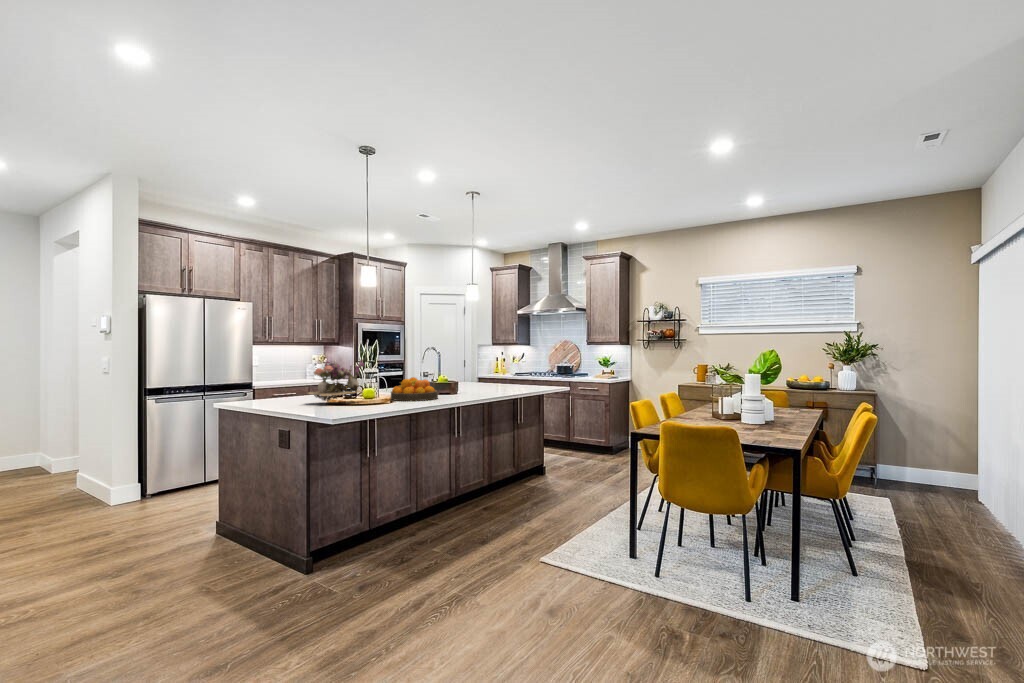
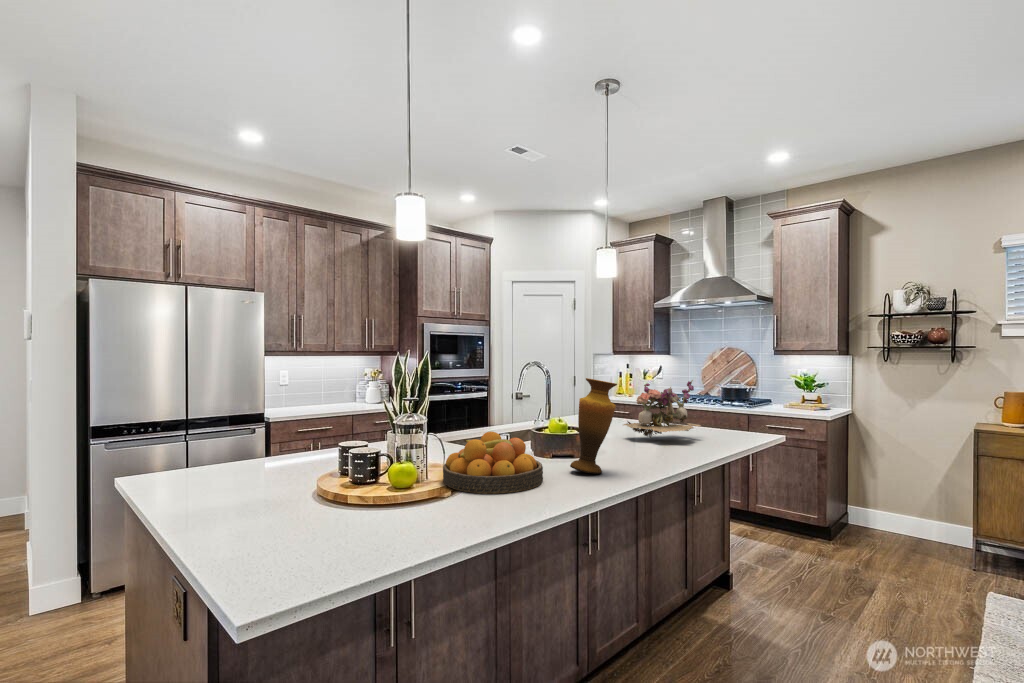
vase: none [451,352,474,396] -> present [570,378,617,474]
flower arrangement: present [308,359,364,402] -> present [624,380,701,438]

